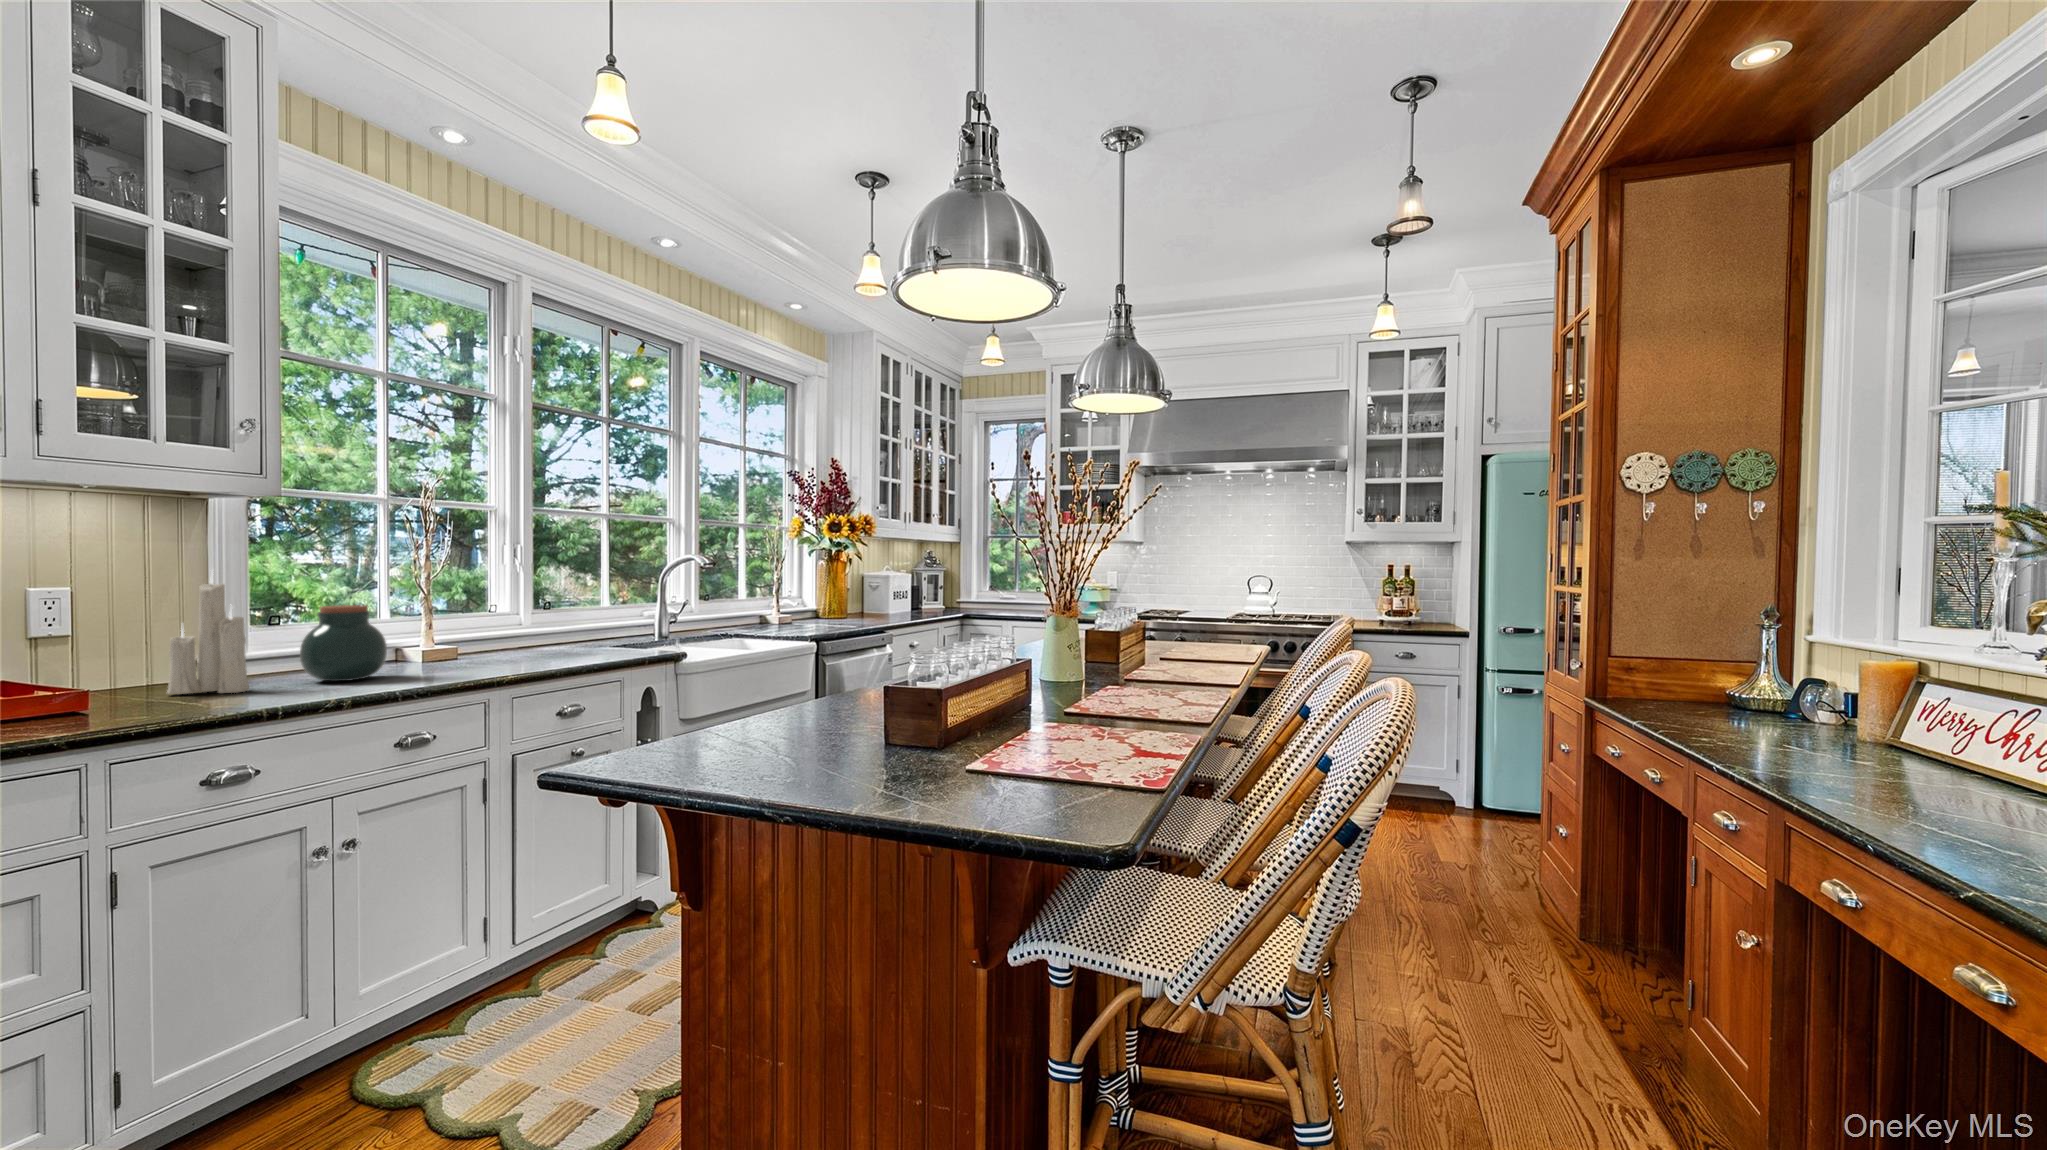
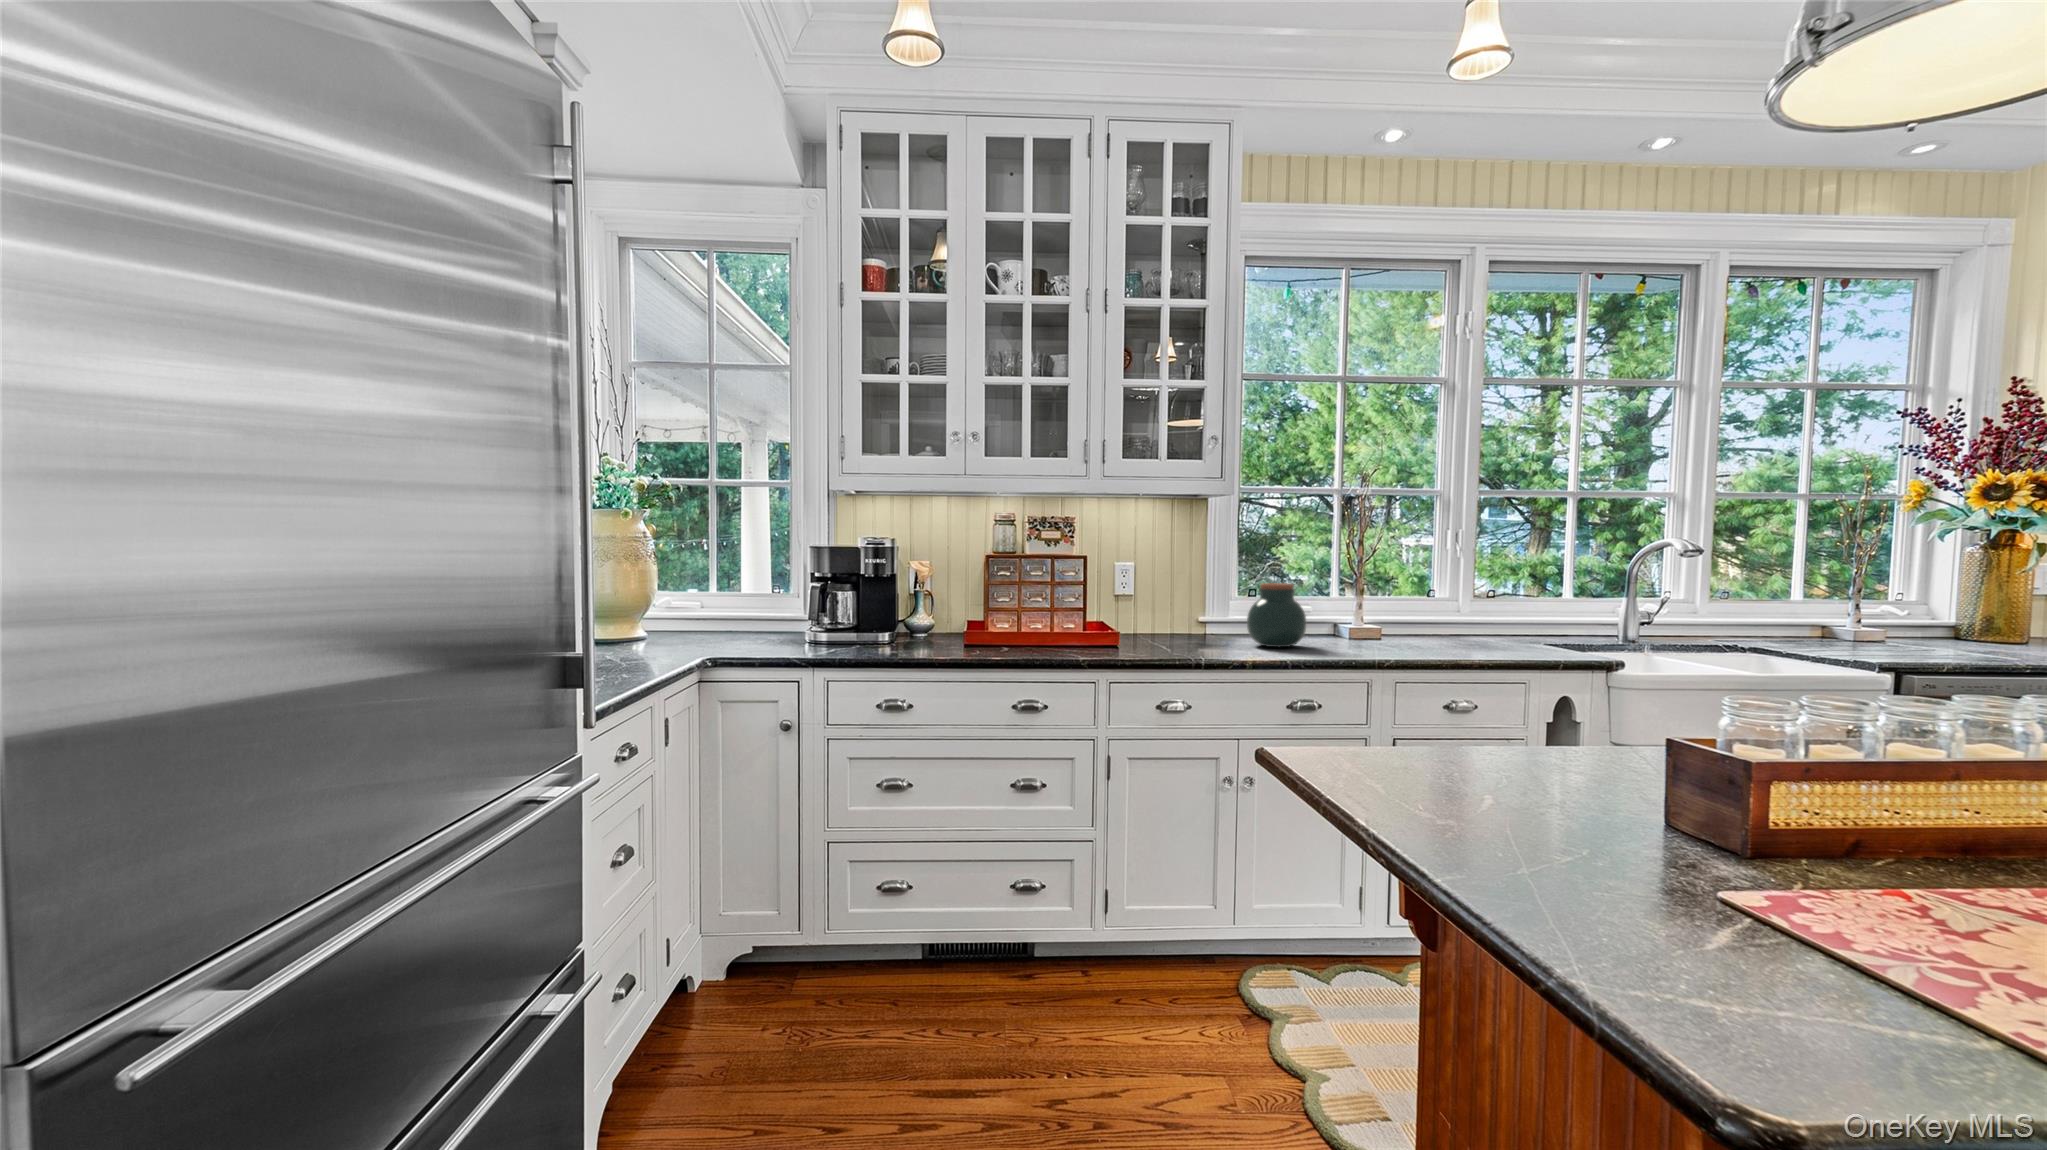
candle: present [167,573,249,694] -> none [1169,546,1212,646]

